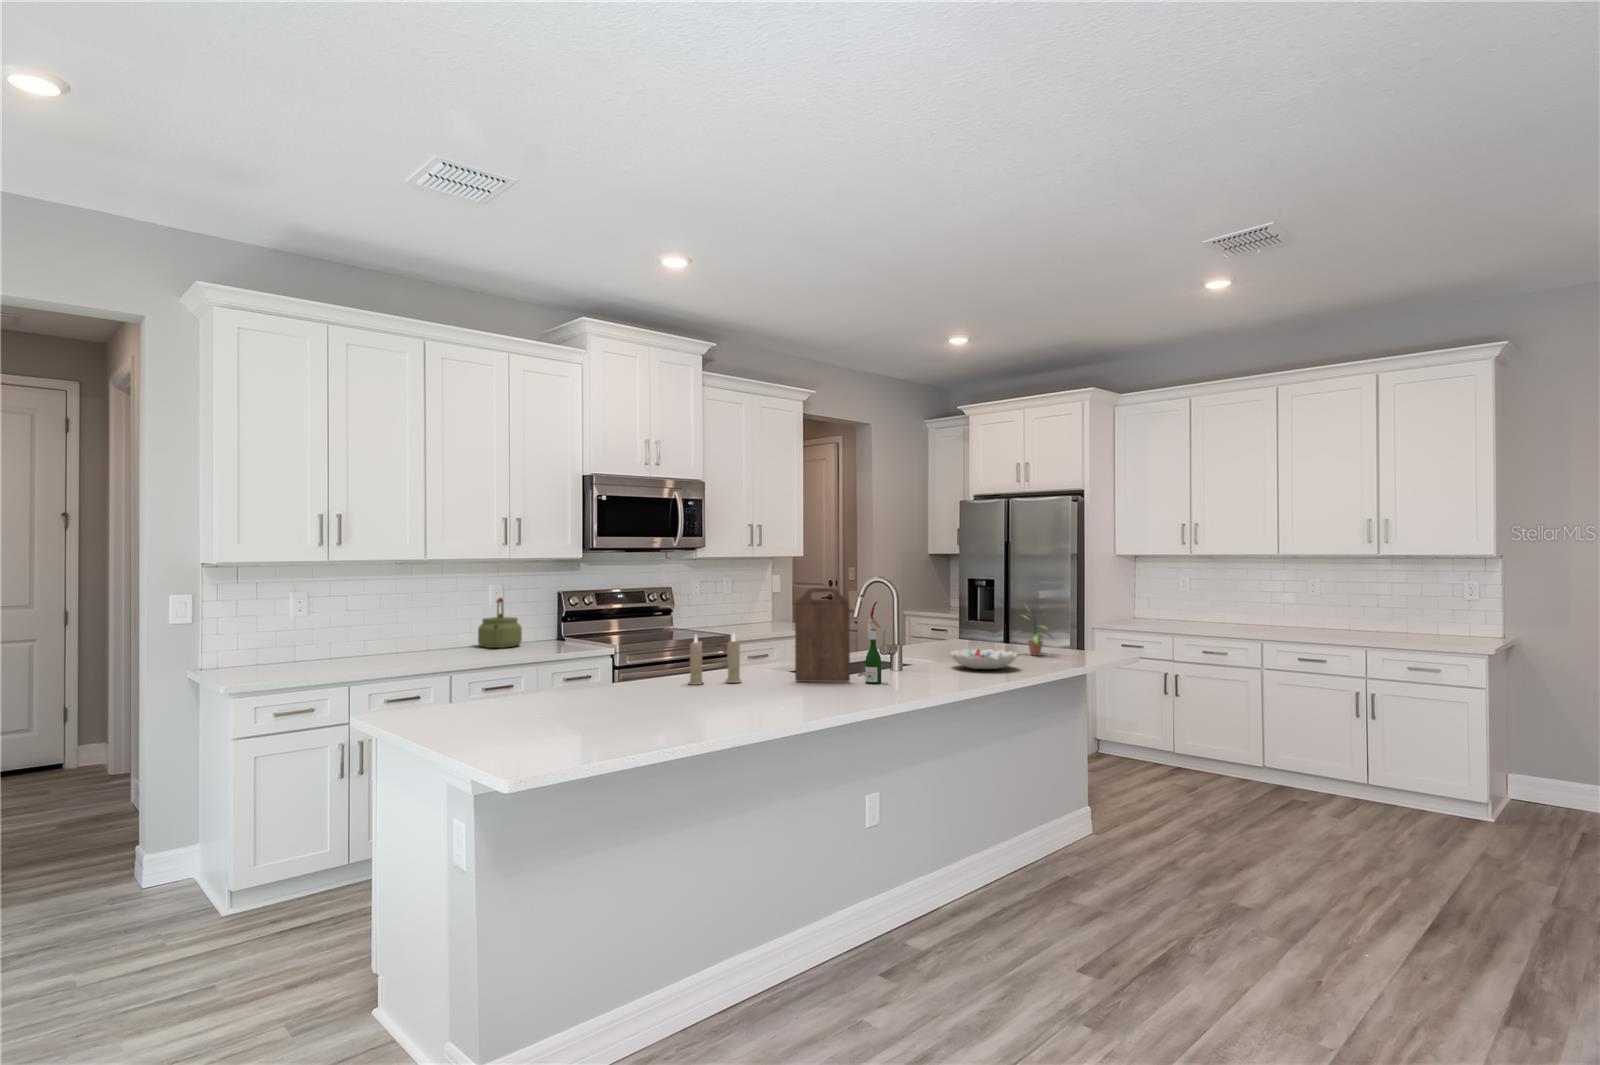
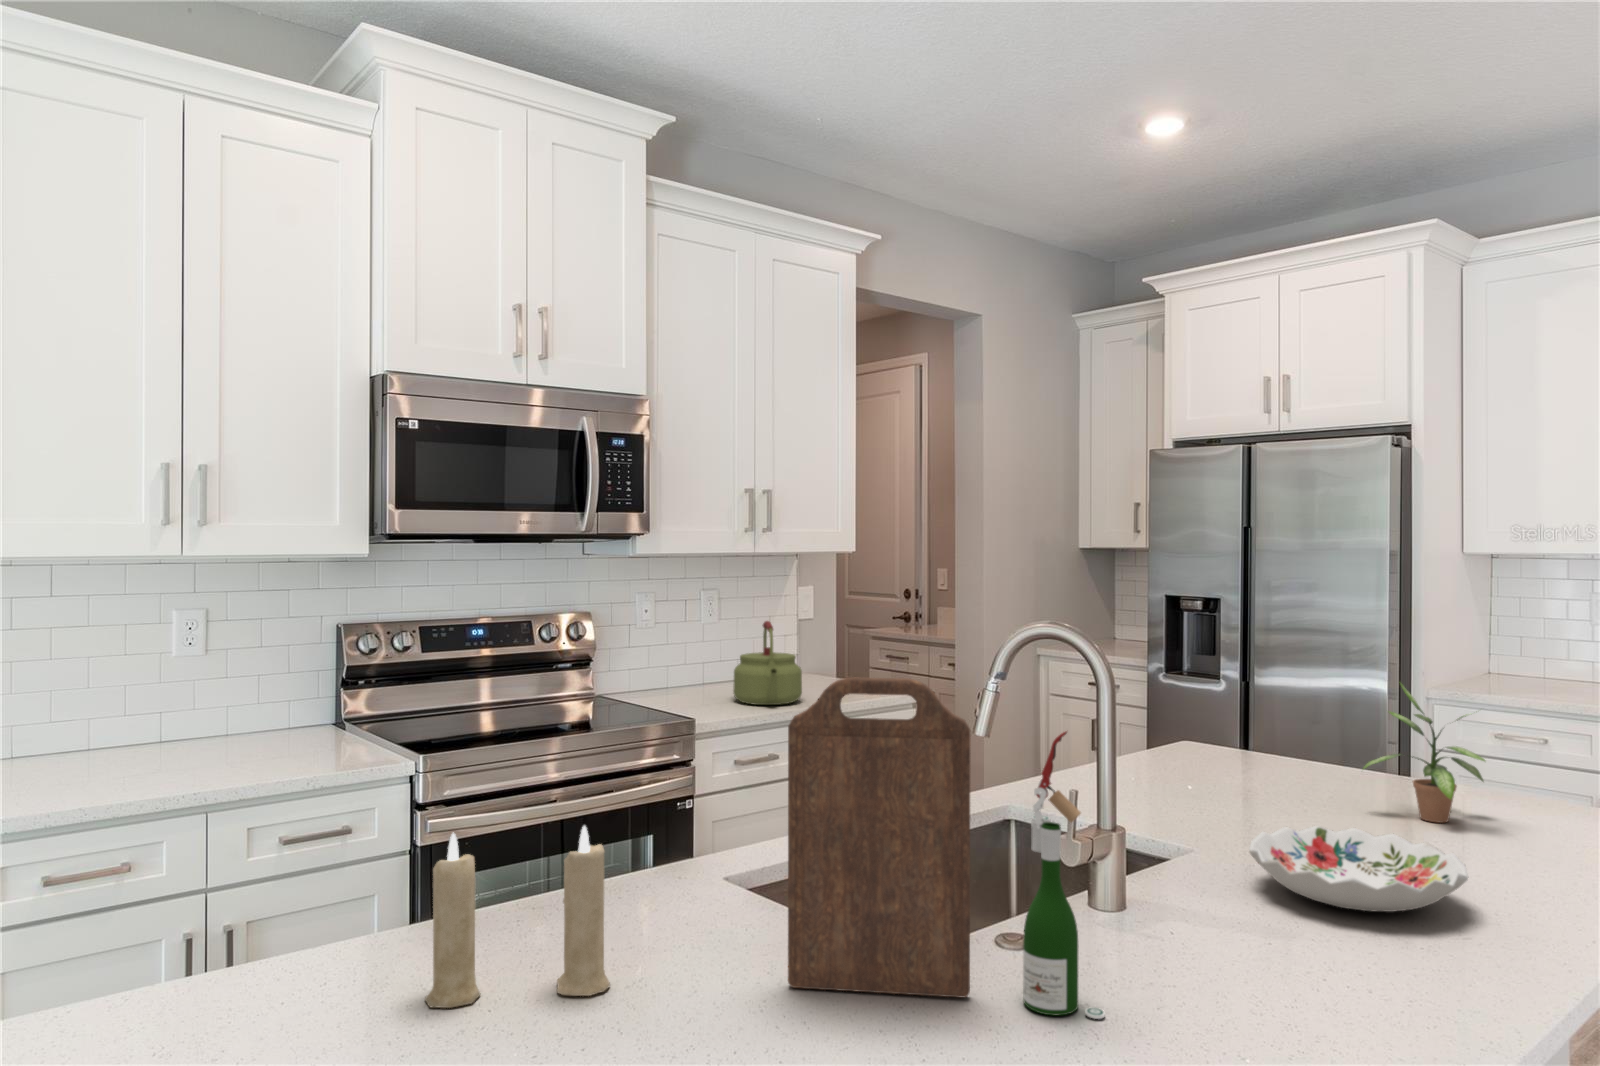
kettle: present [478,598,522,648] -> present [733,621,802,705]

